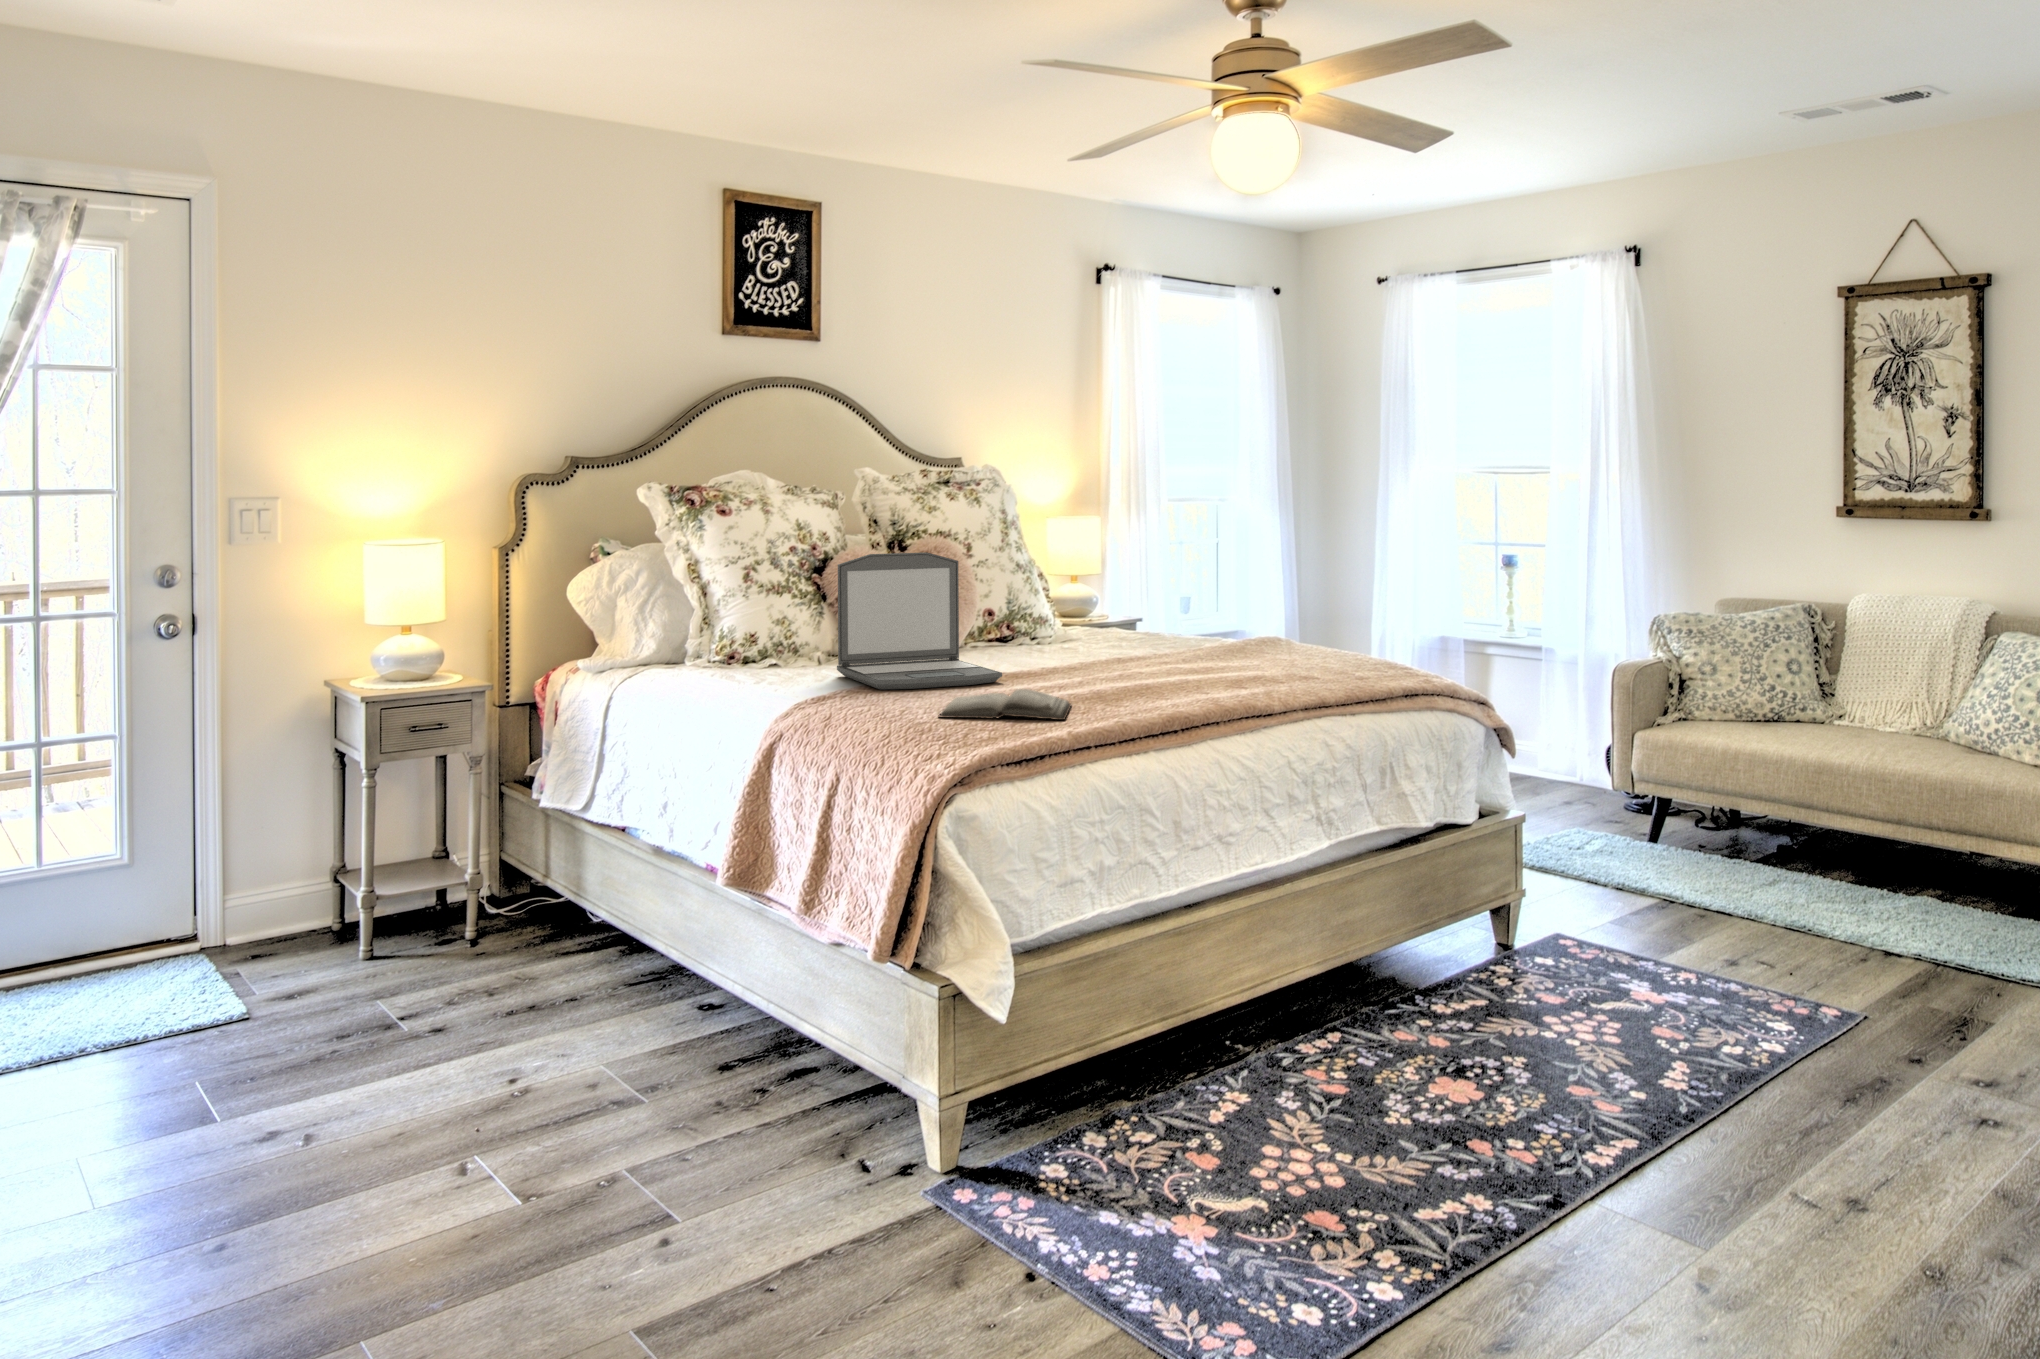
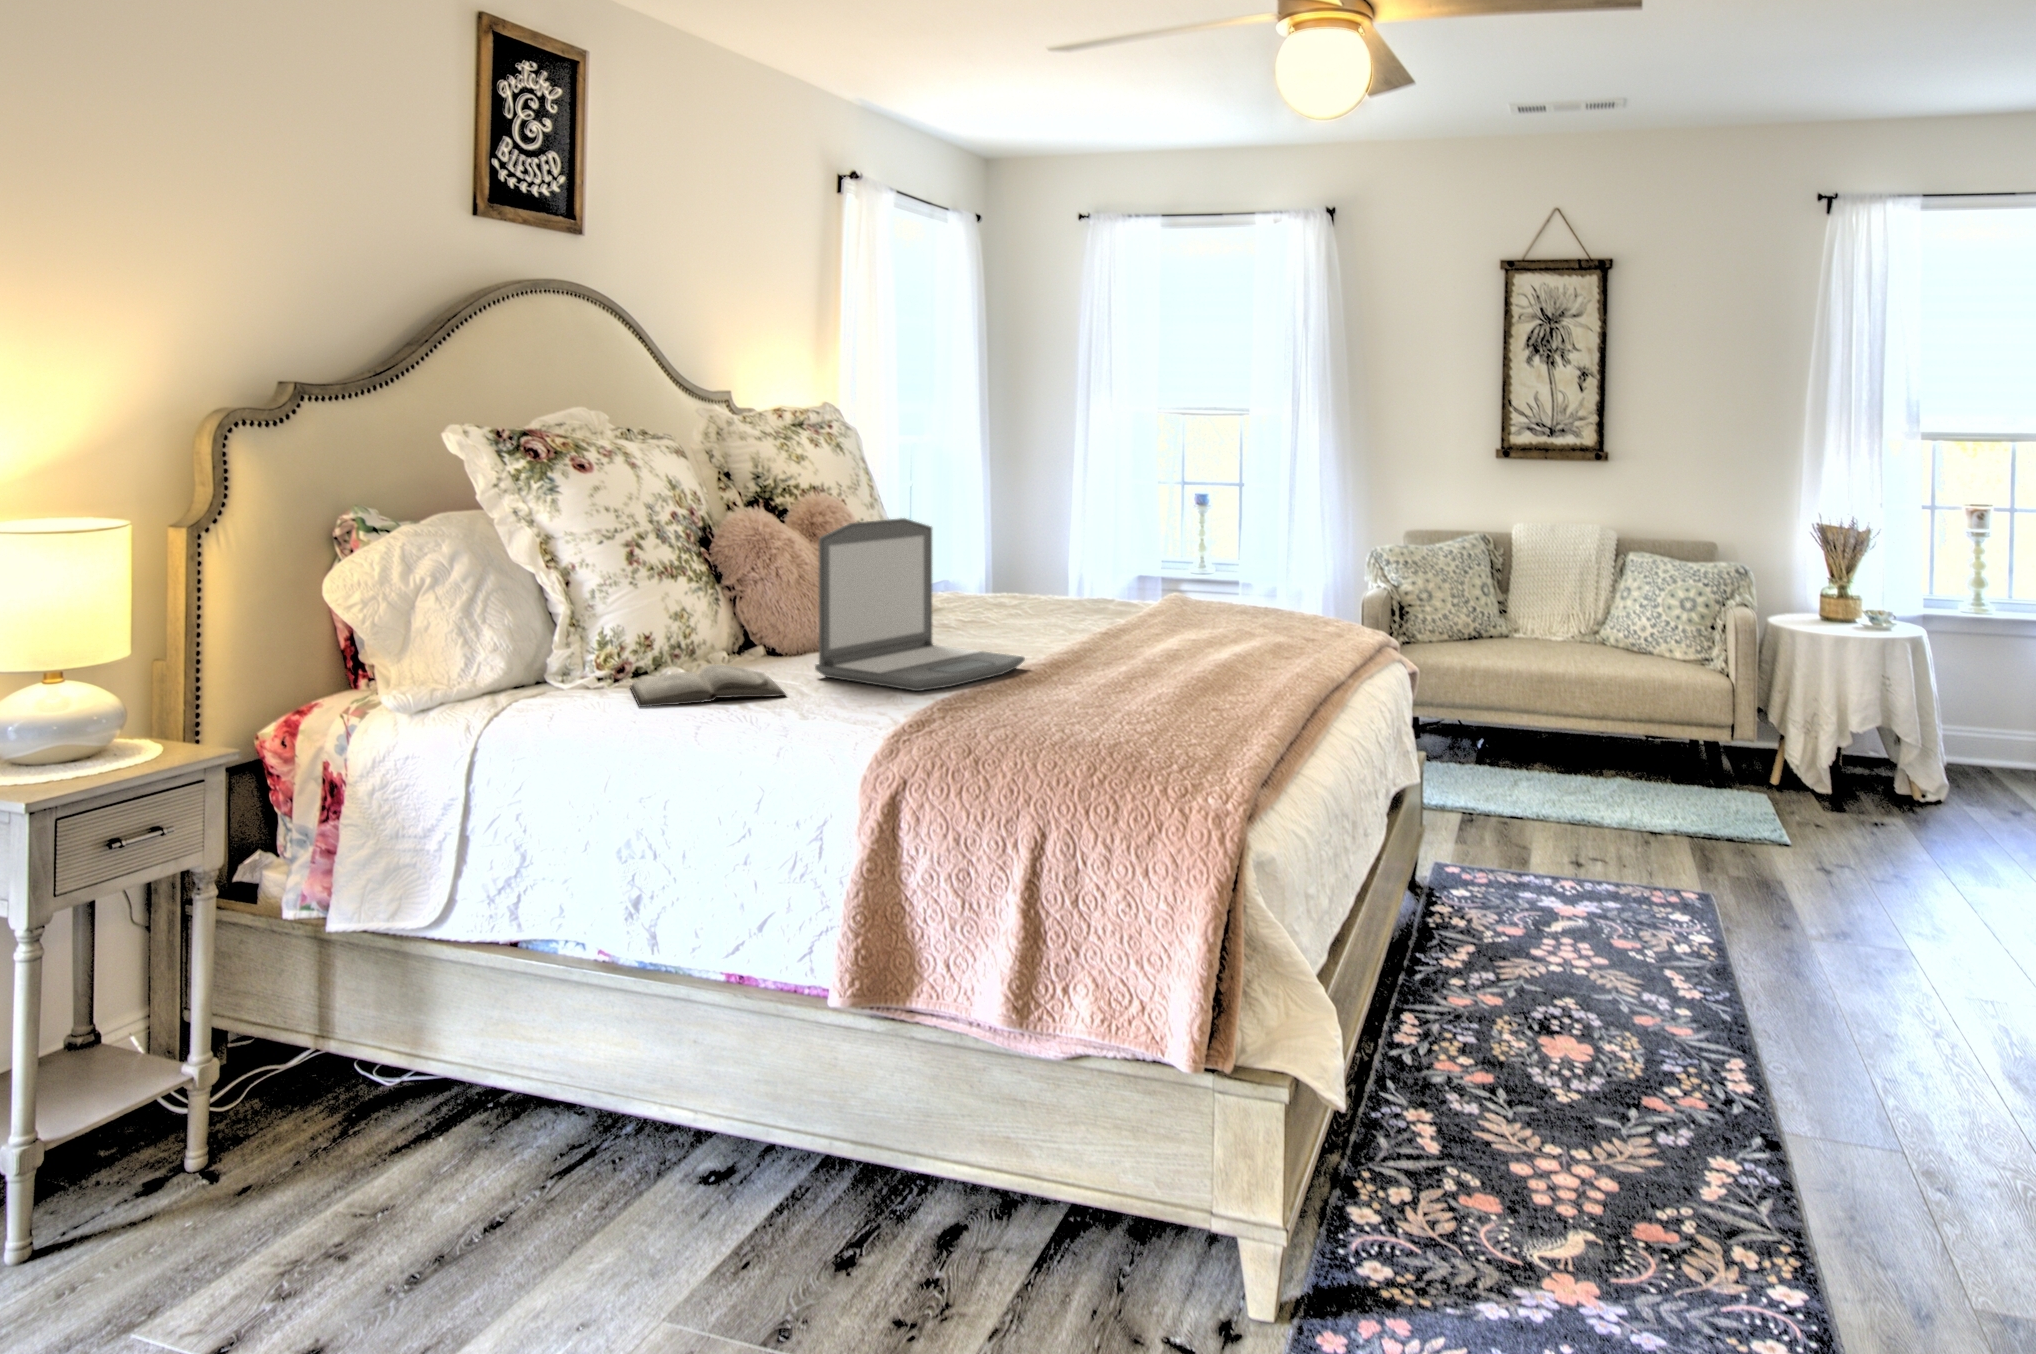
diary: present [939,689,1071,720] -> present [630,664,786,707]

